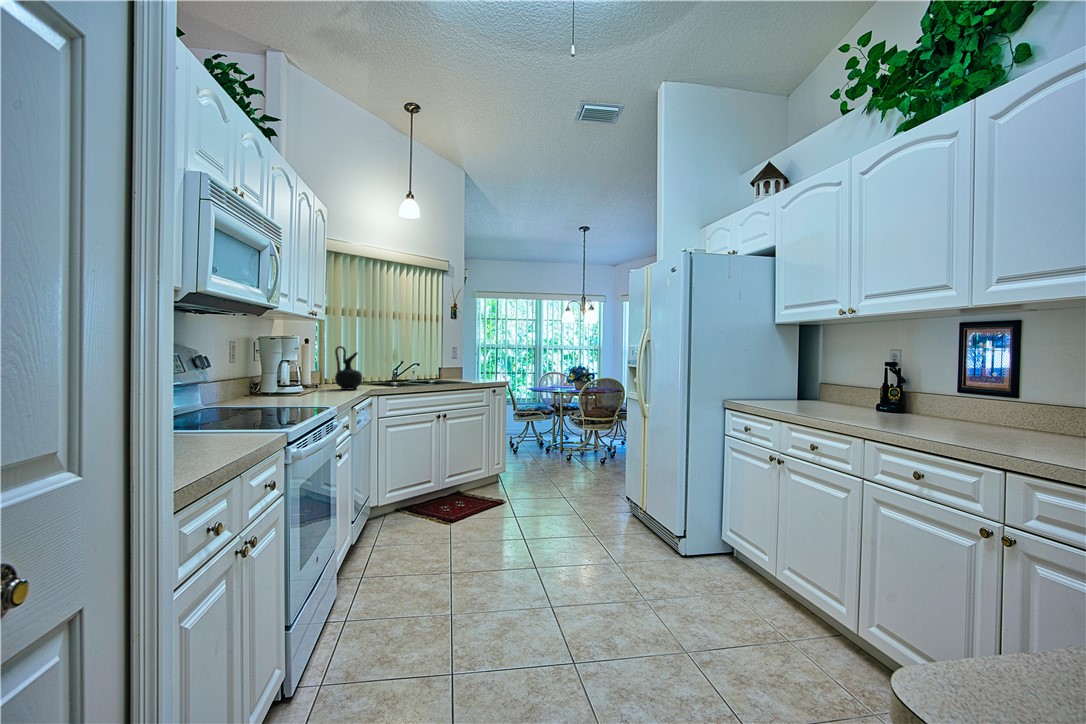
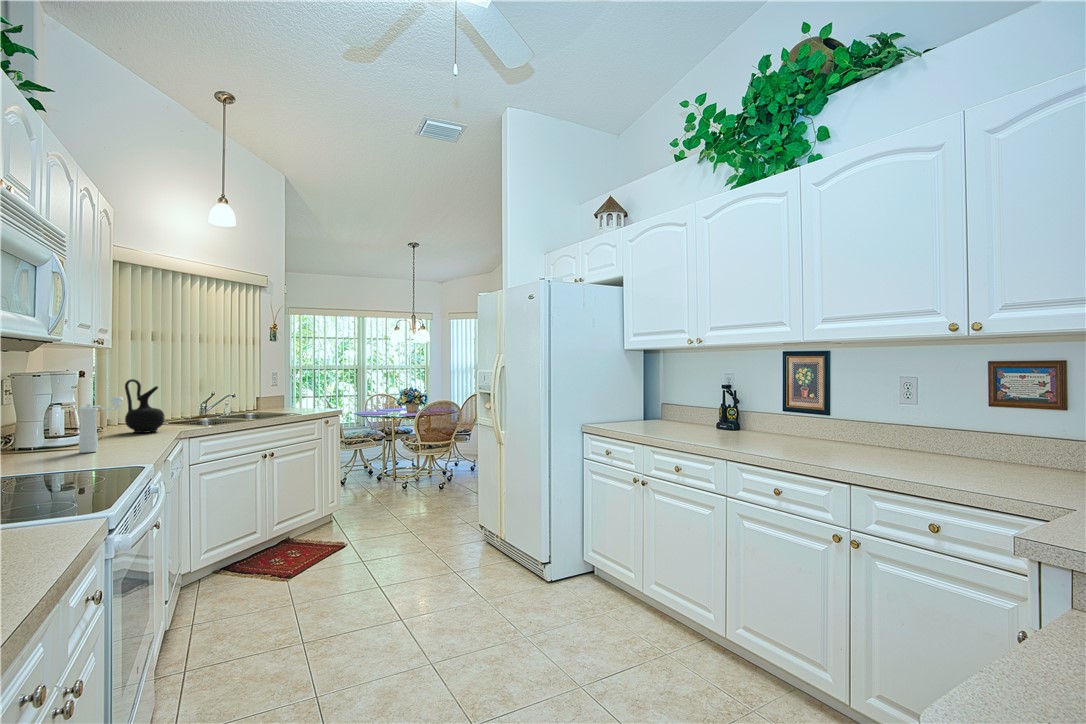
pepper mill: none [301,357,331,399] -> present [79,397,123,453]

